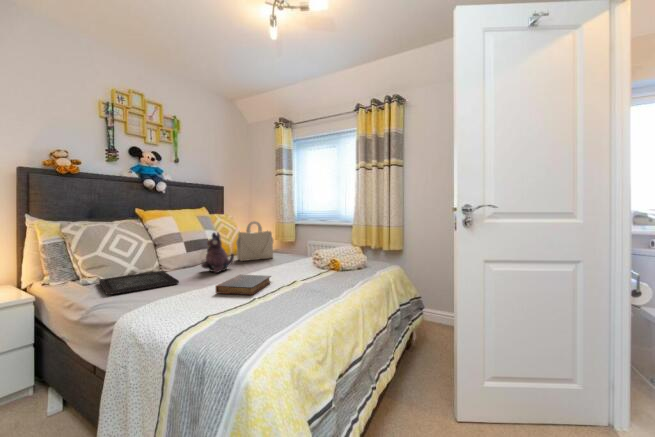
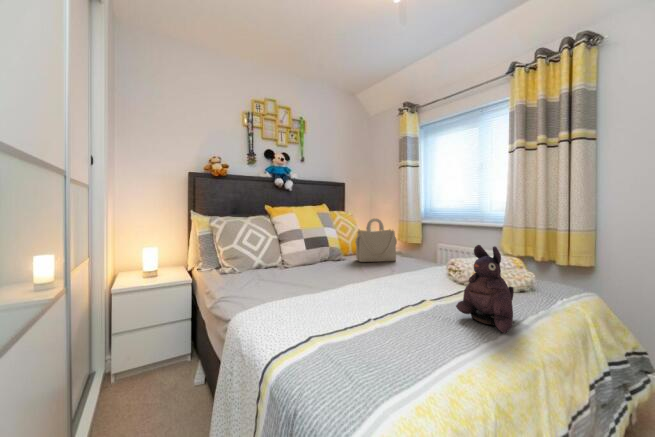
plush toy: present [201,233,234,273] -> present [456,245,514,333]
tray: present [99,271,179,295] -> none [227,268,292,291]
book: present [215,274,271,295] -> none [324,283,392,318]

